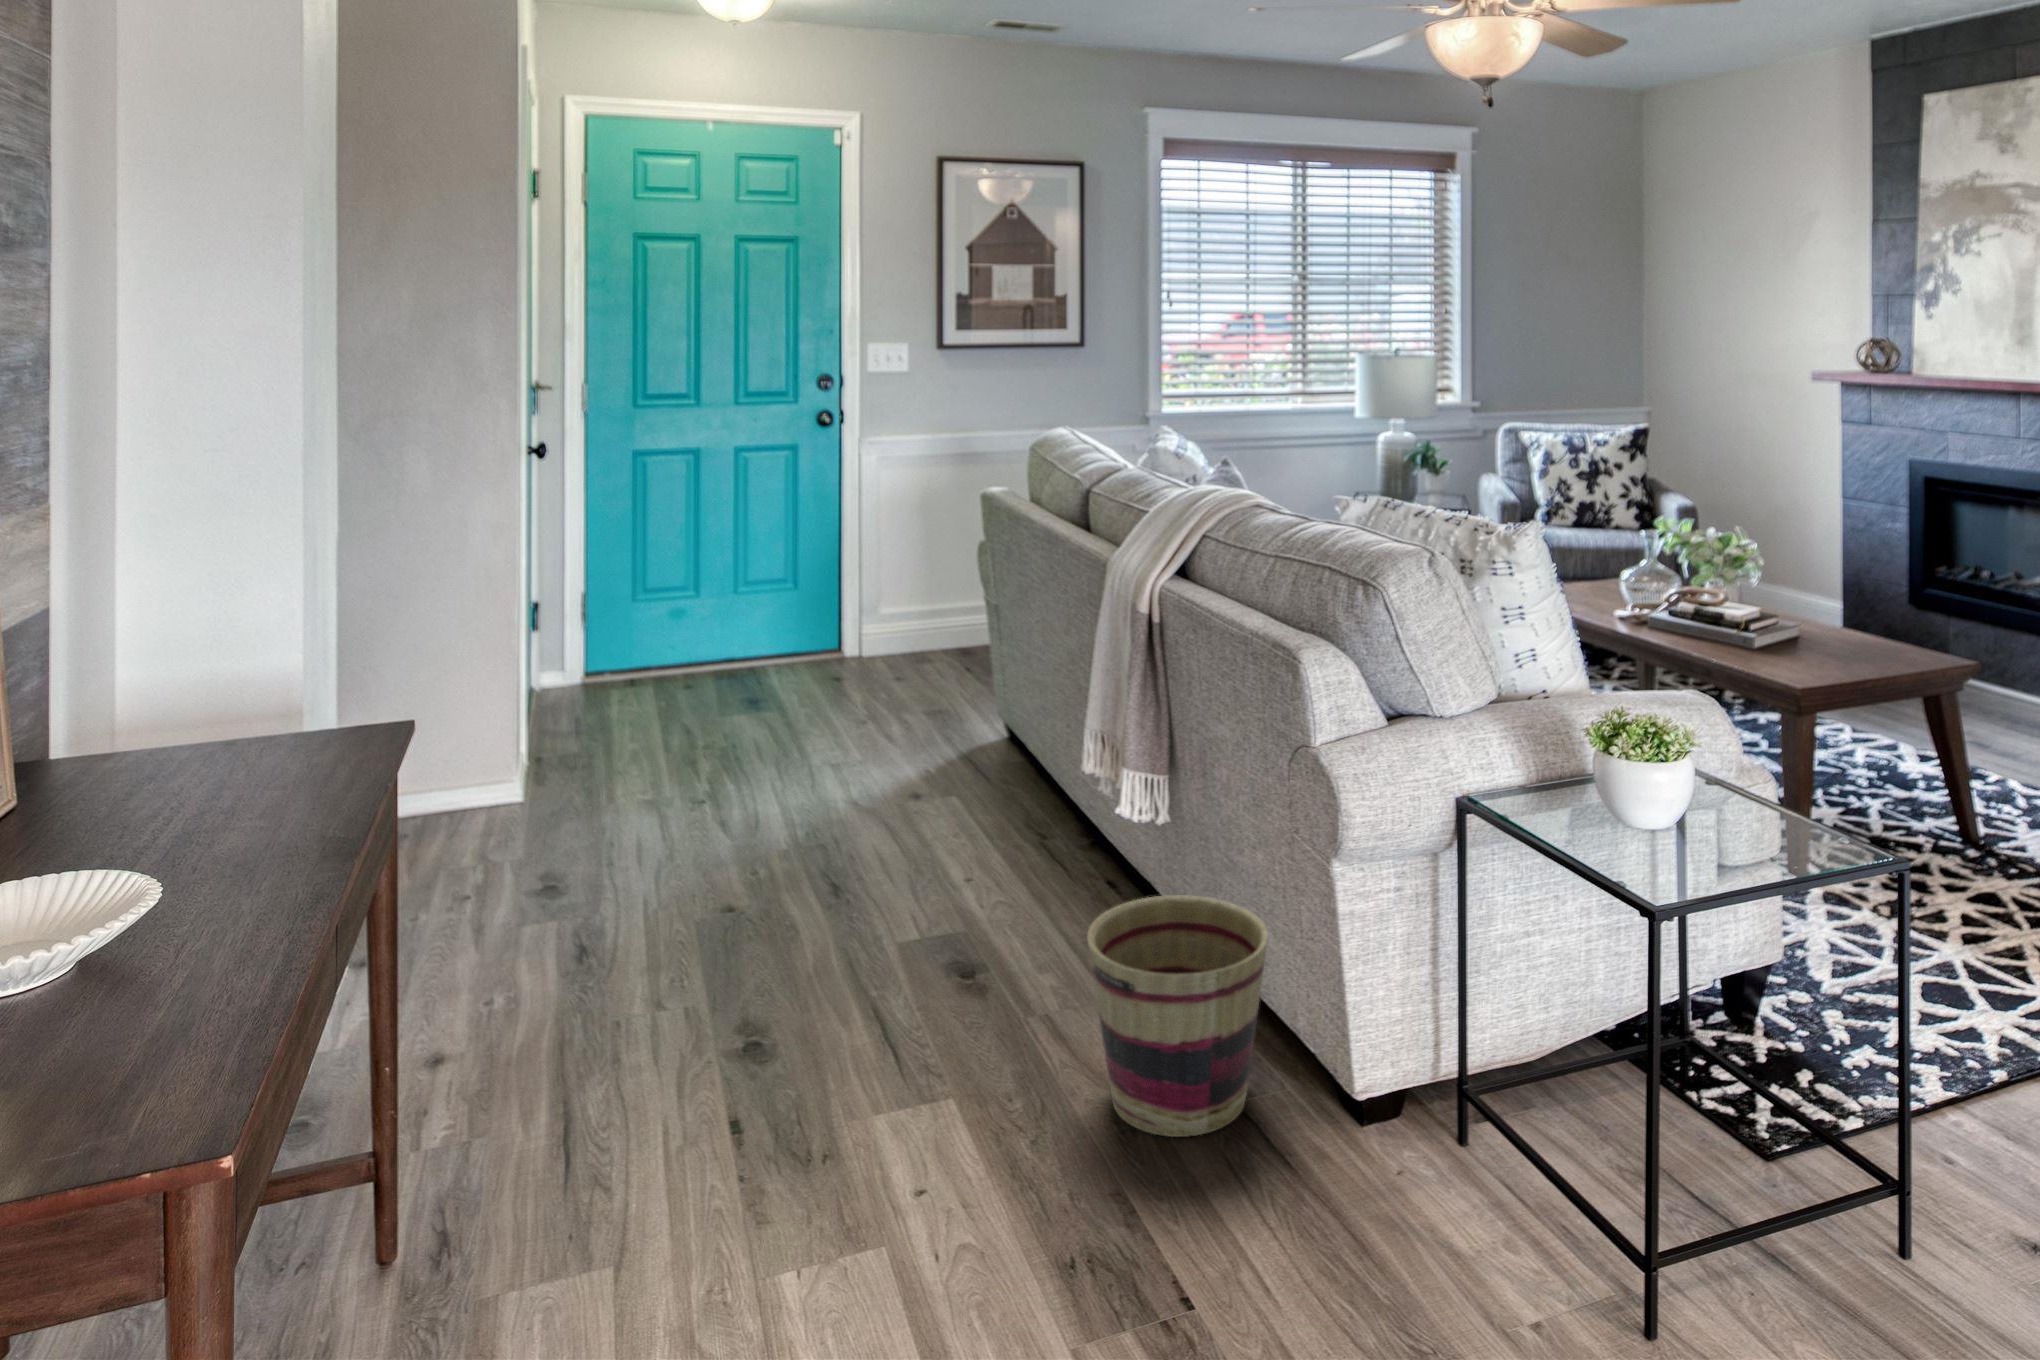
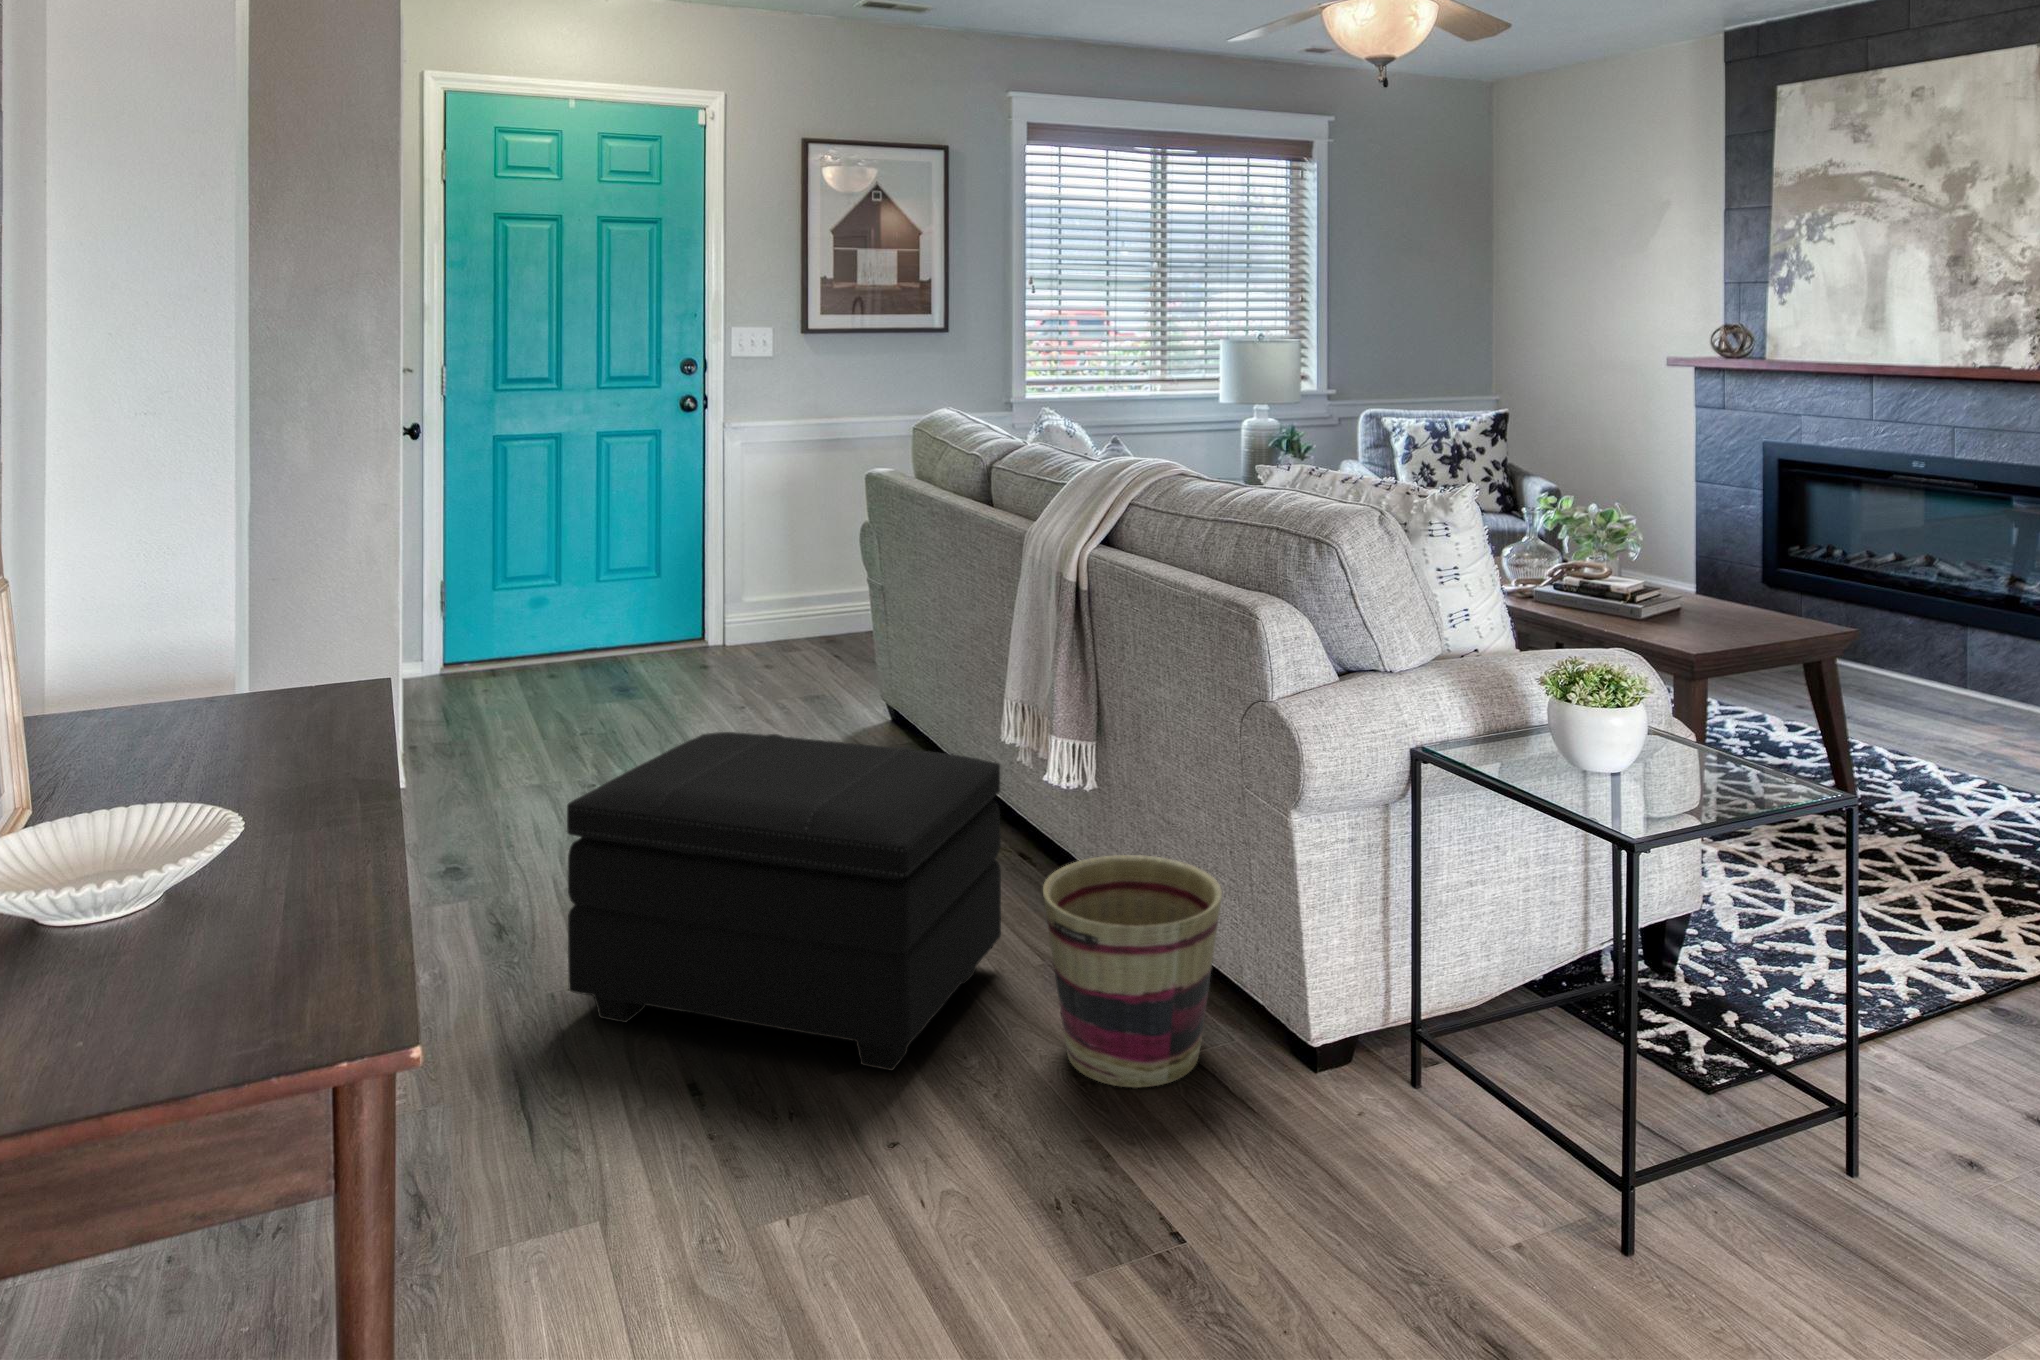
footstool: none [626,760,1065,1111] -> present [567,732,1001,1071]

